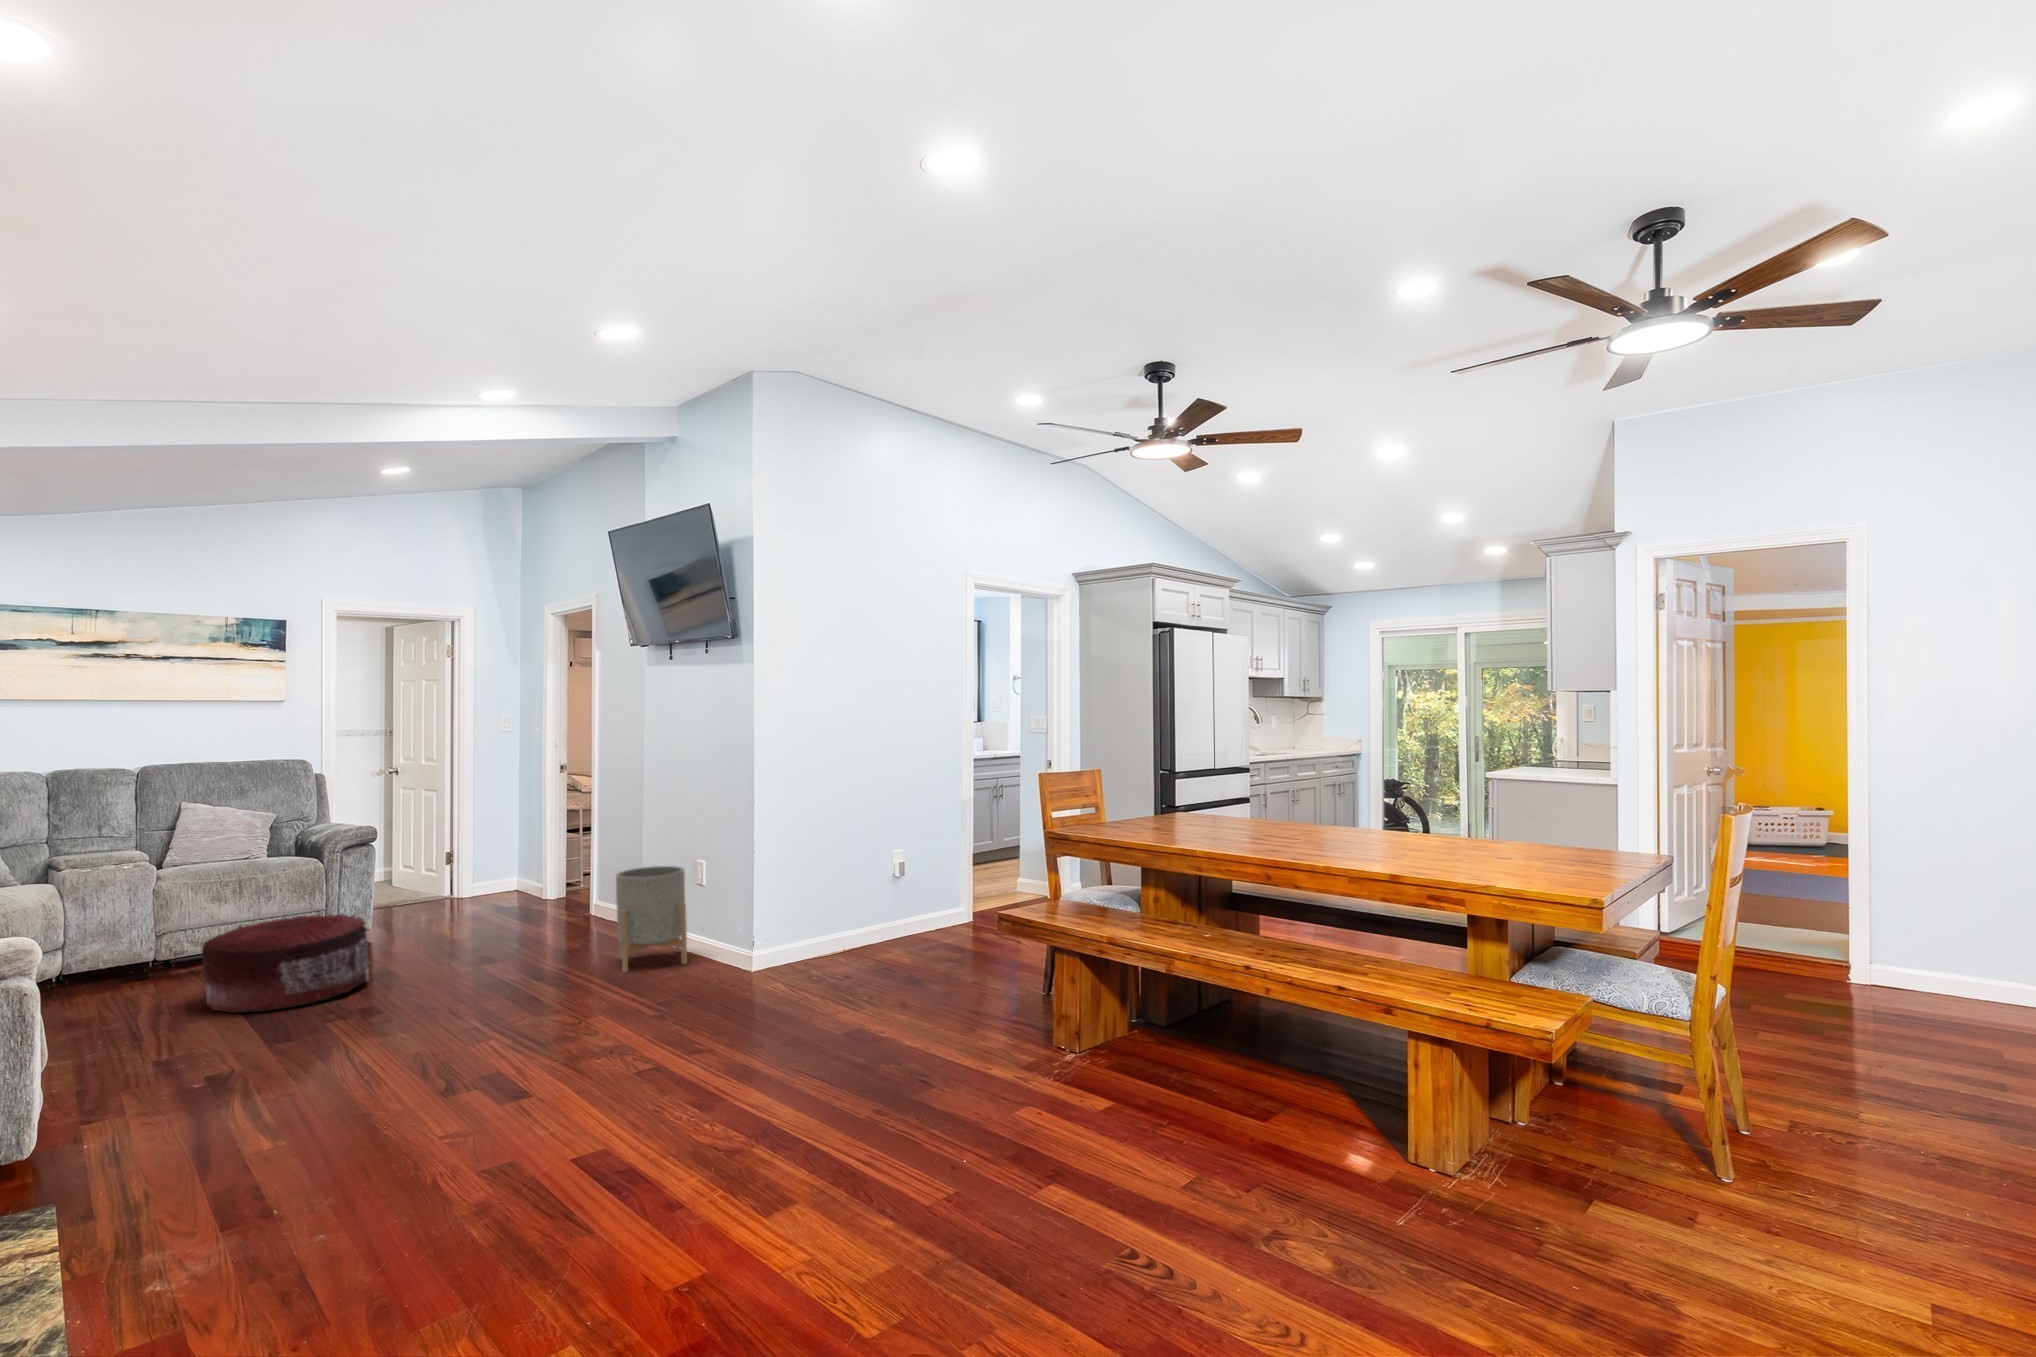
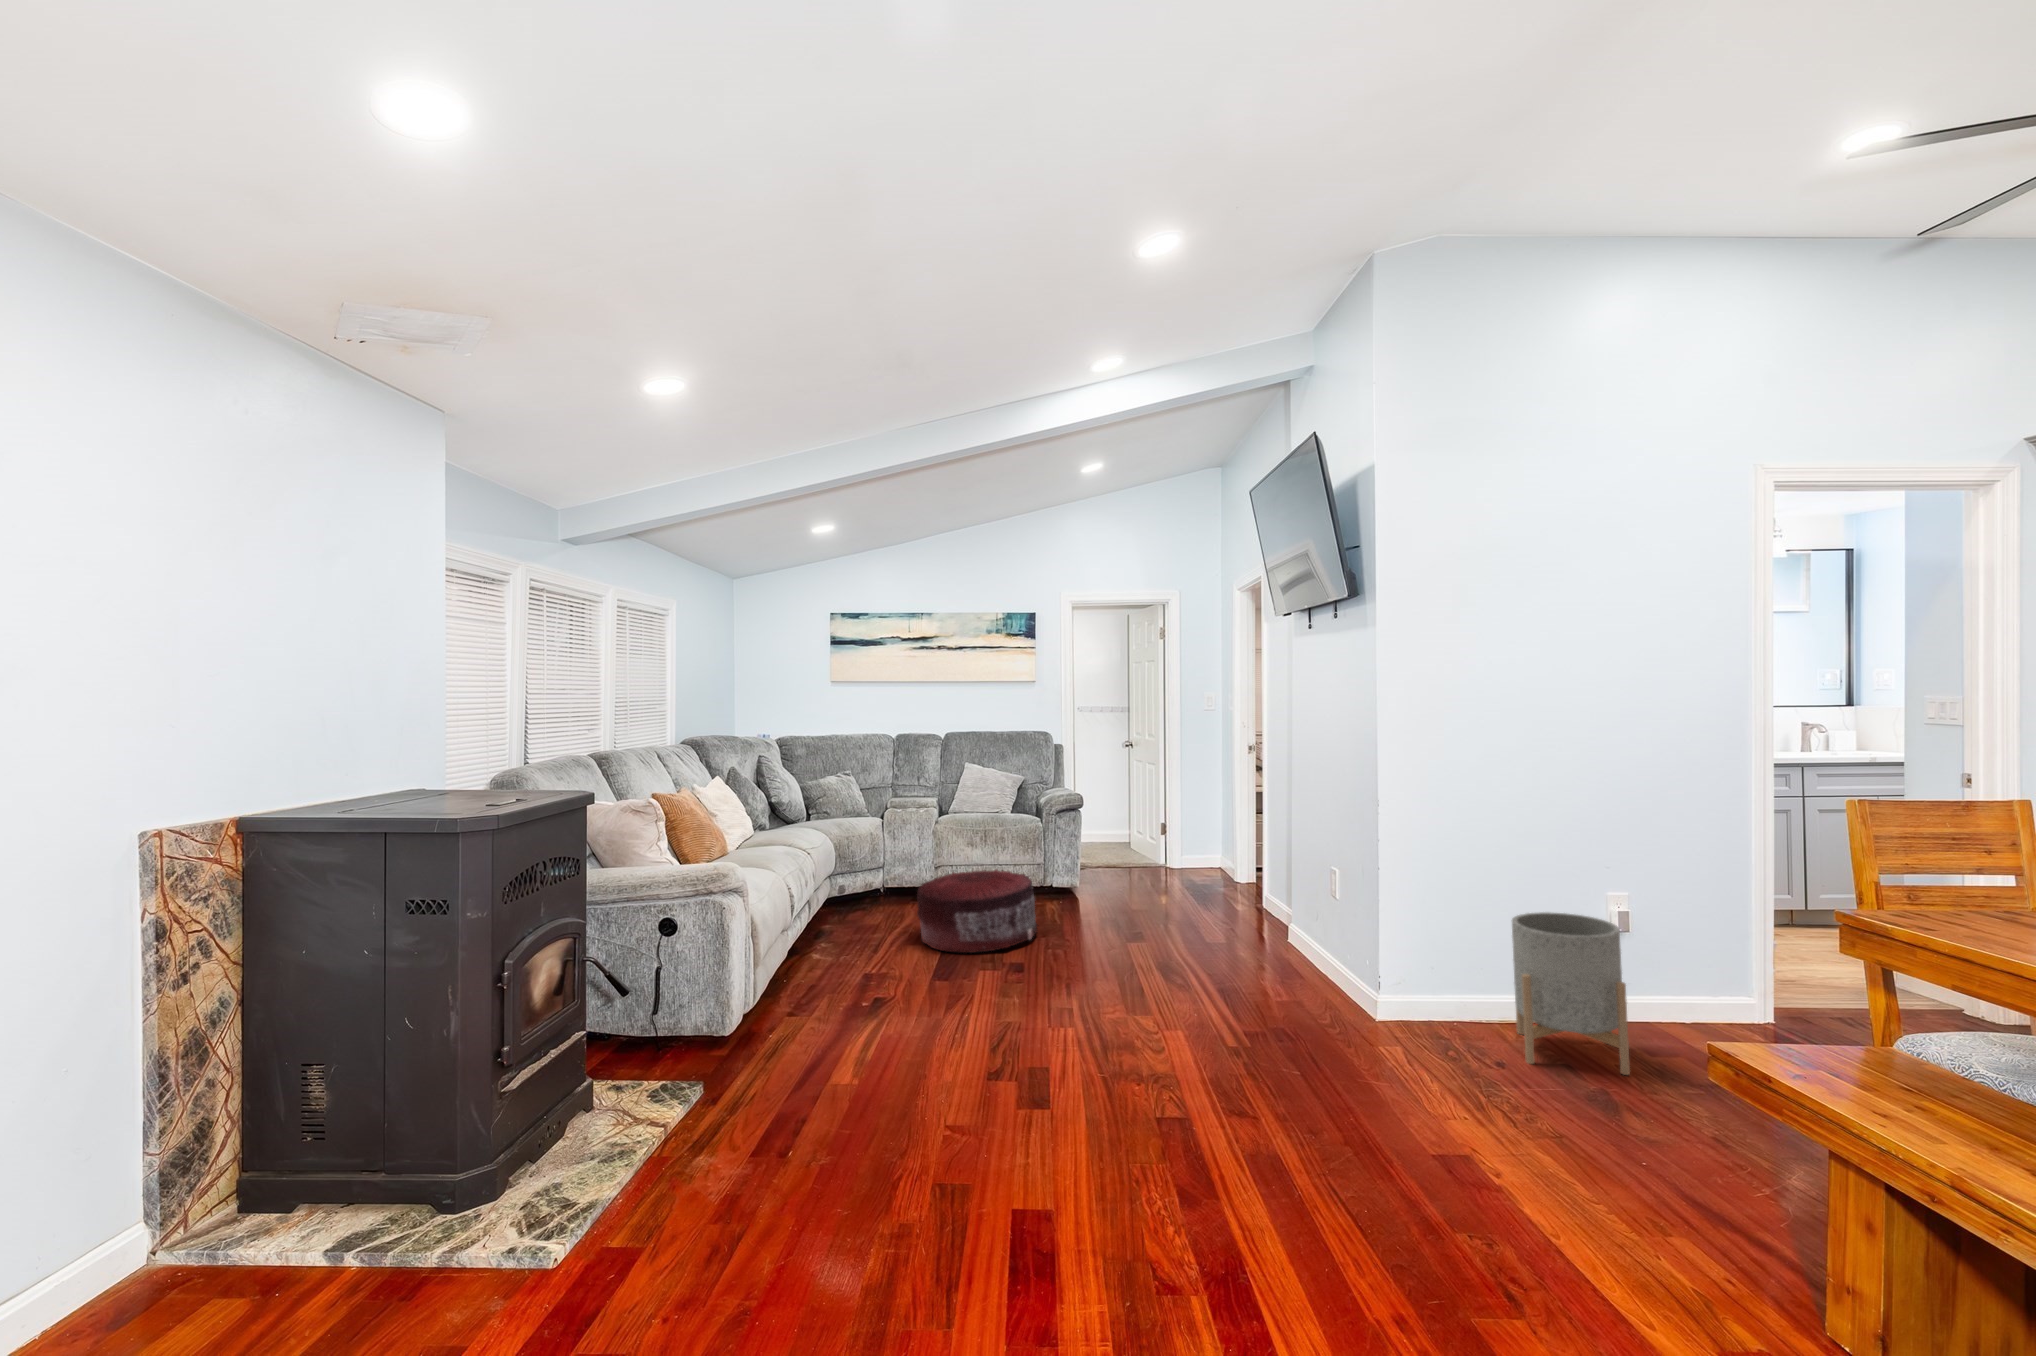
planter: present [616,866,687,972] -> present [1512,912,1630,1075]

